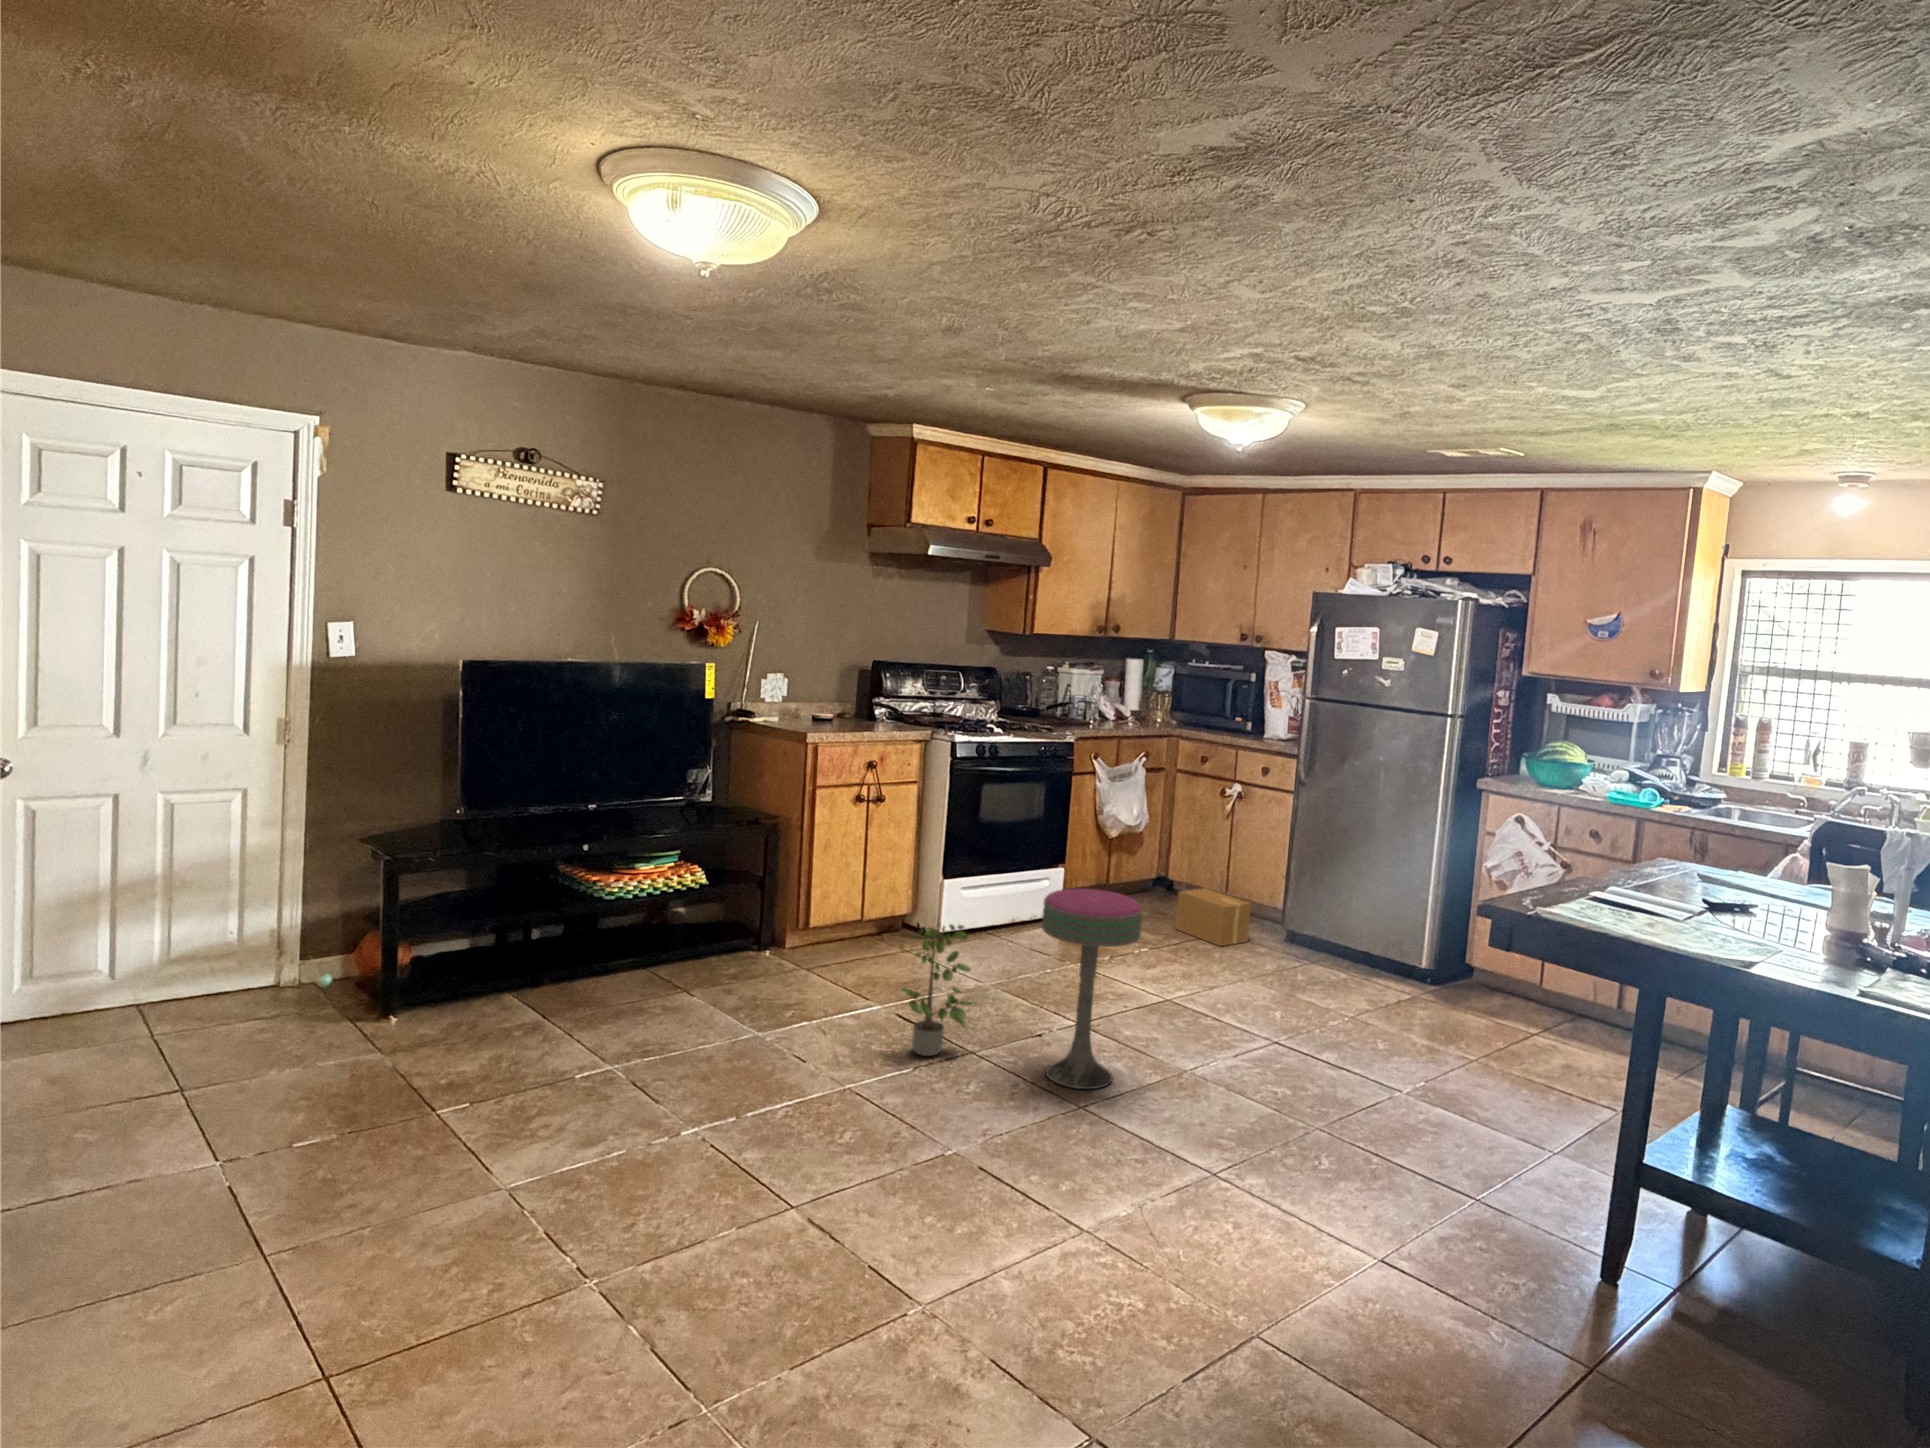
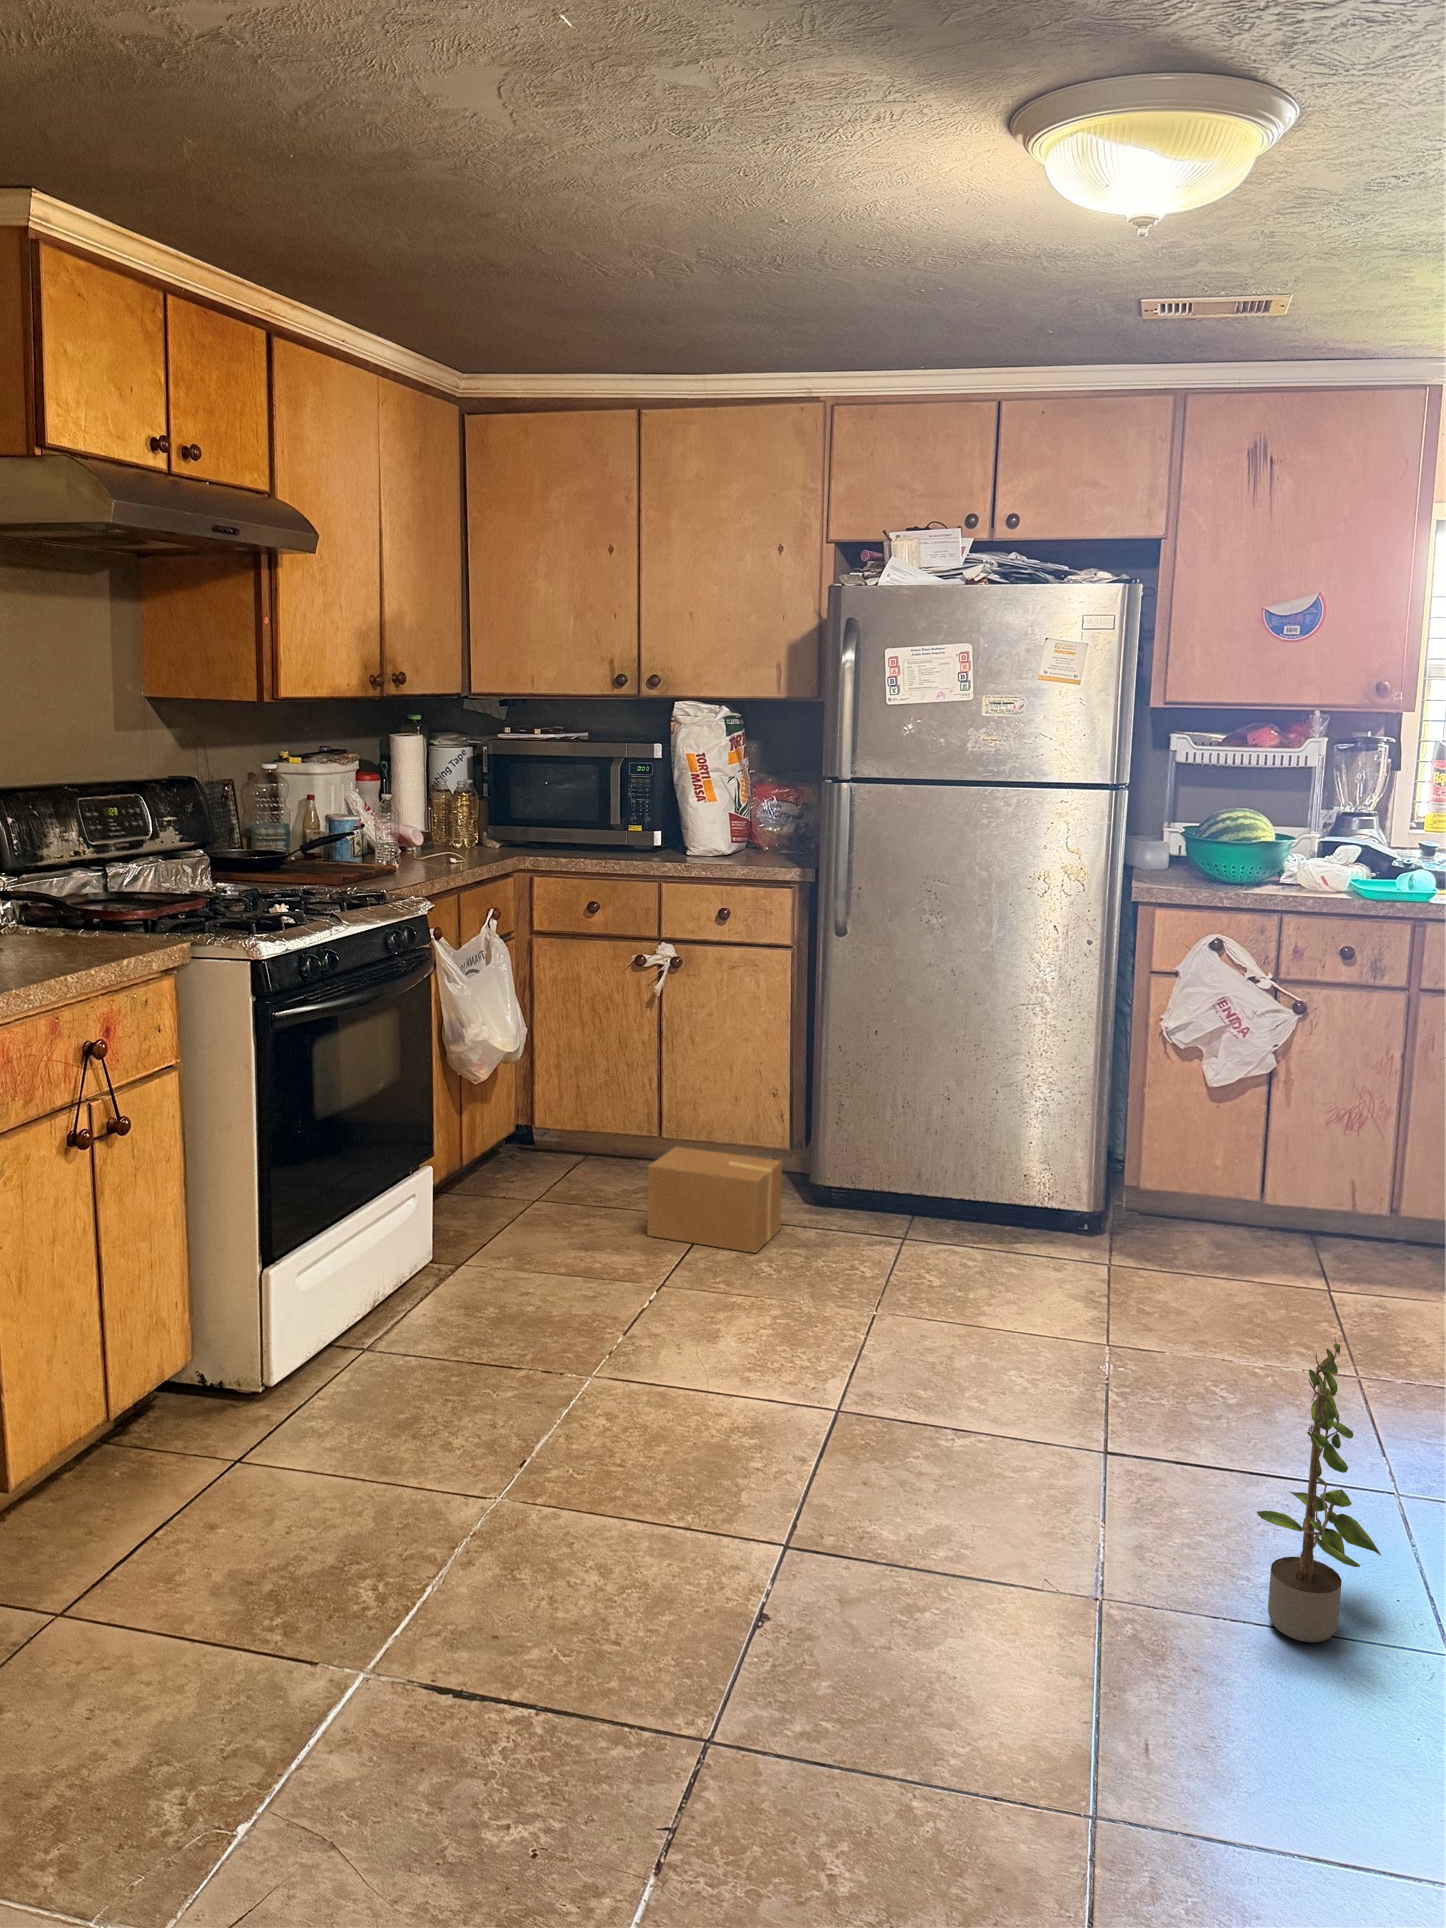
bar stool: present [1042,889,1143,1089] -> none [836,1275,1075,1756]
potted plant: present [901,924,974,1056] -> present [1257,1339,1381,1642]

